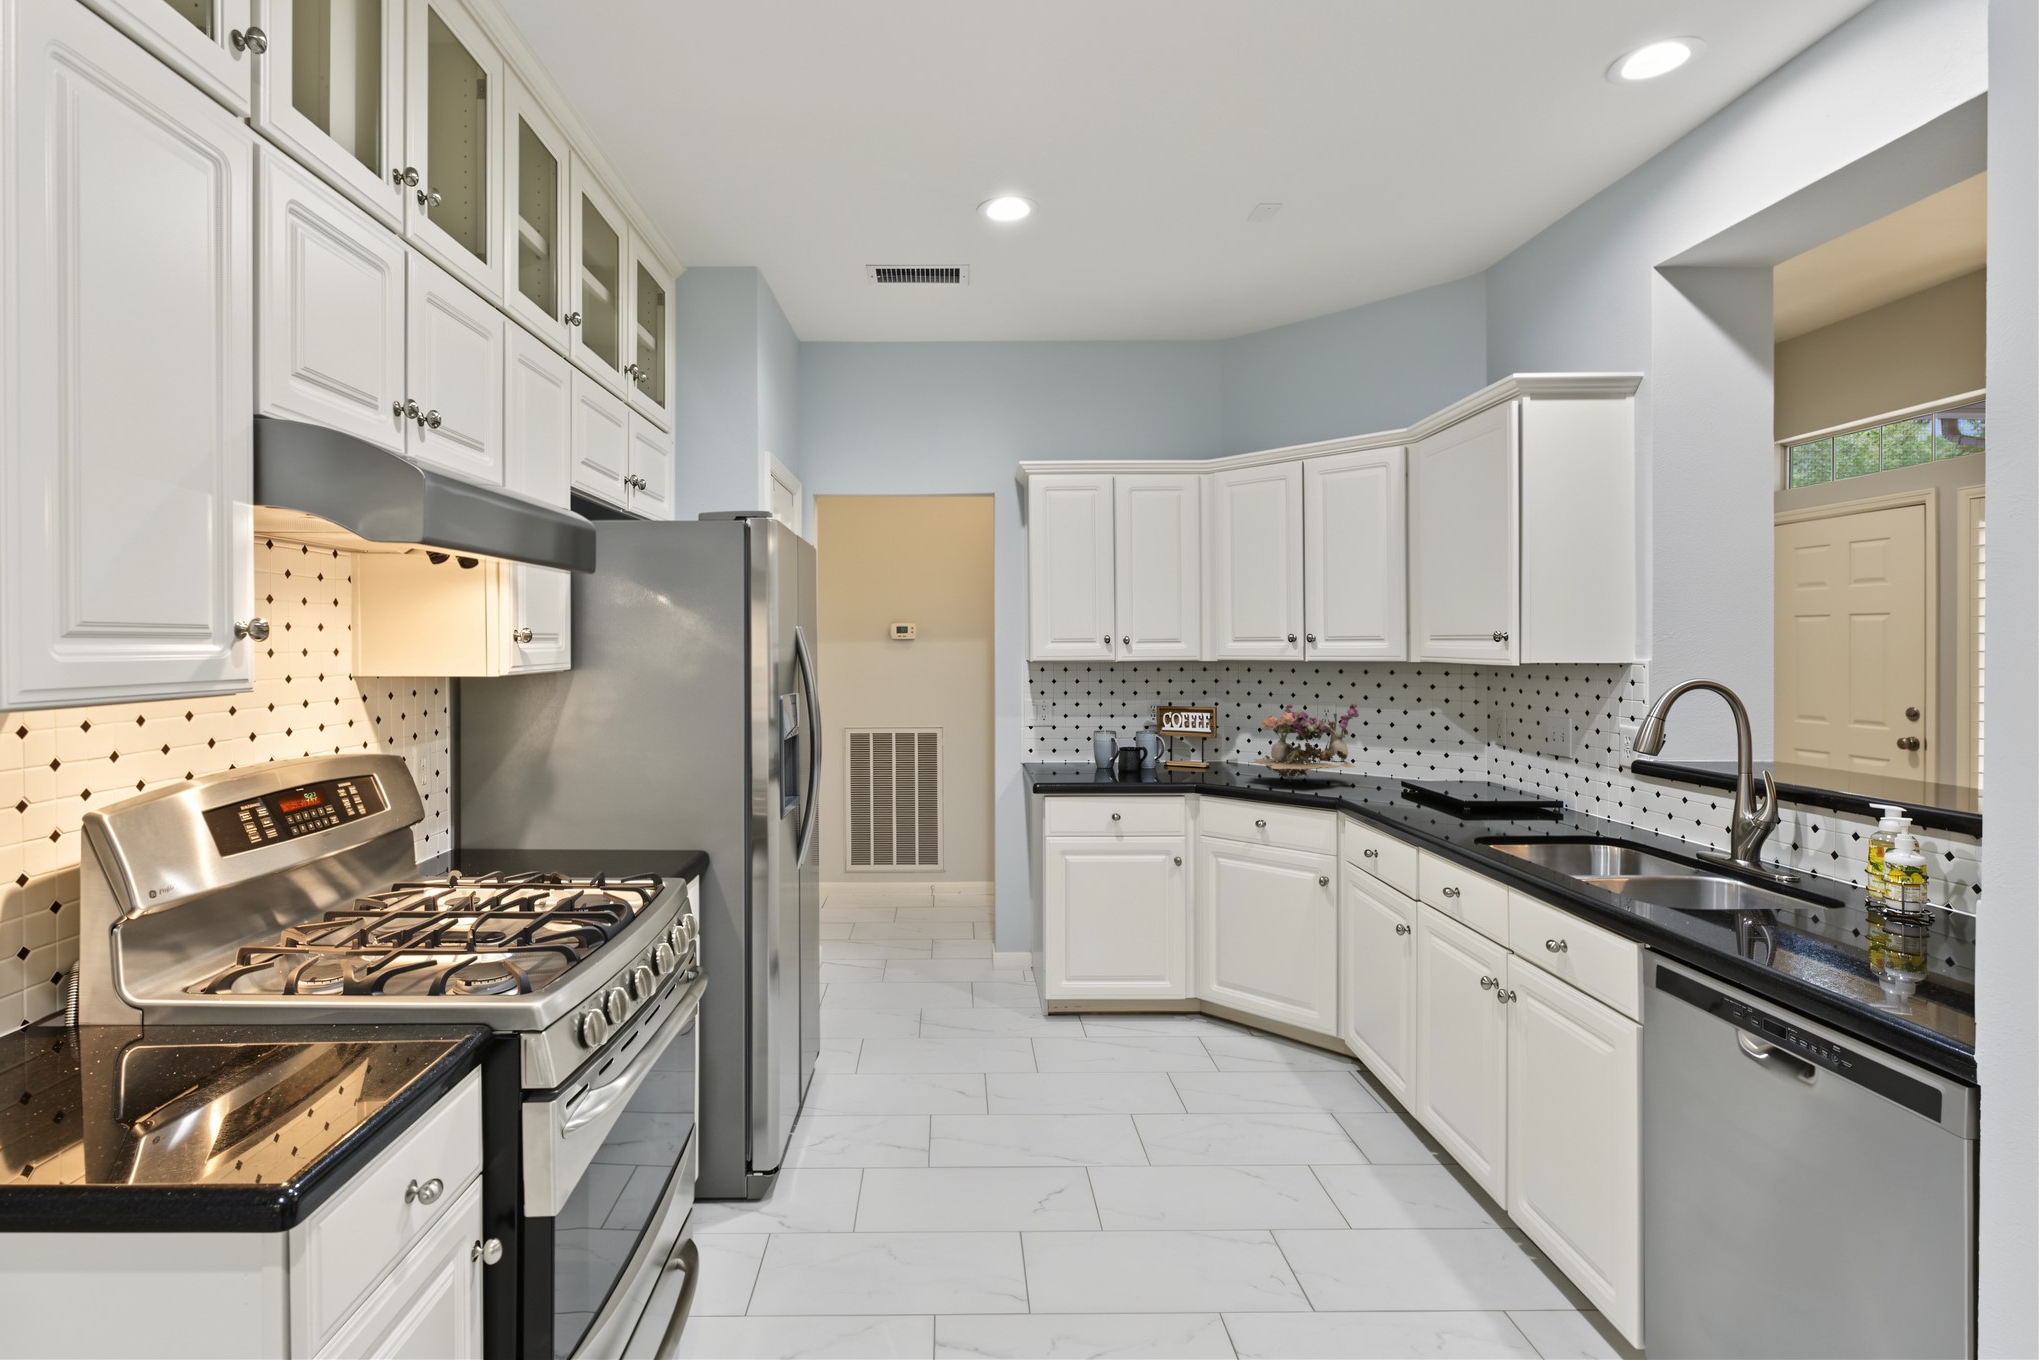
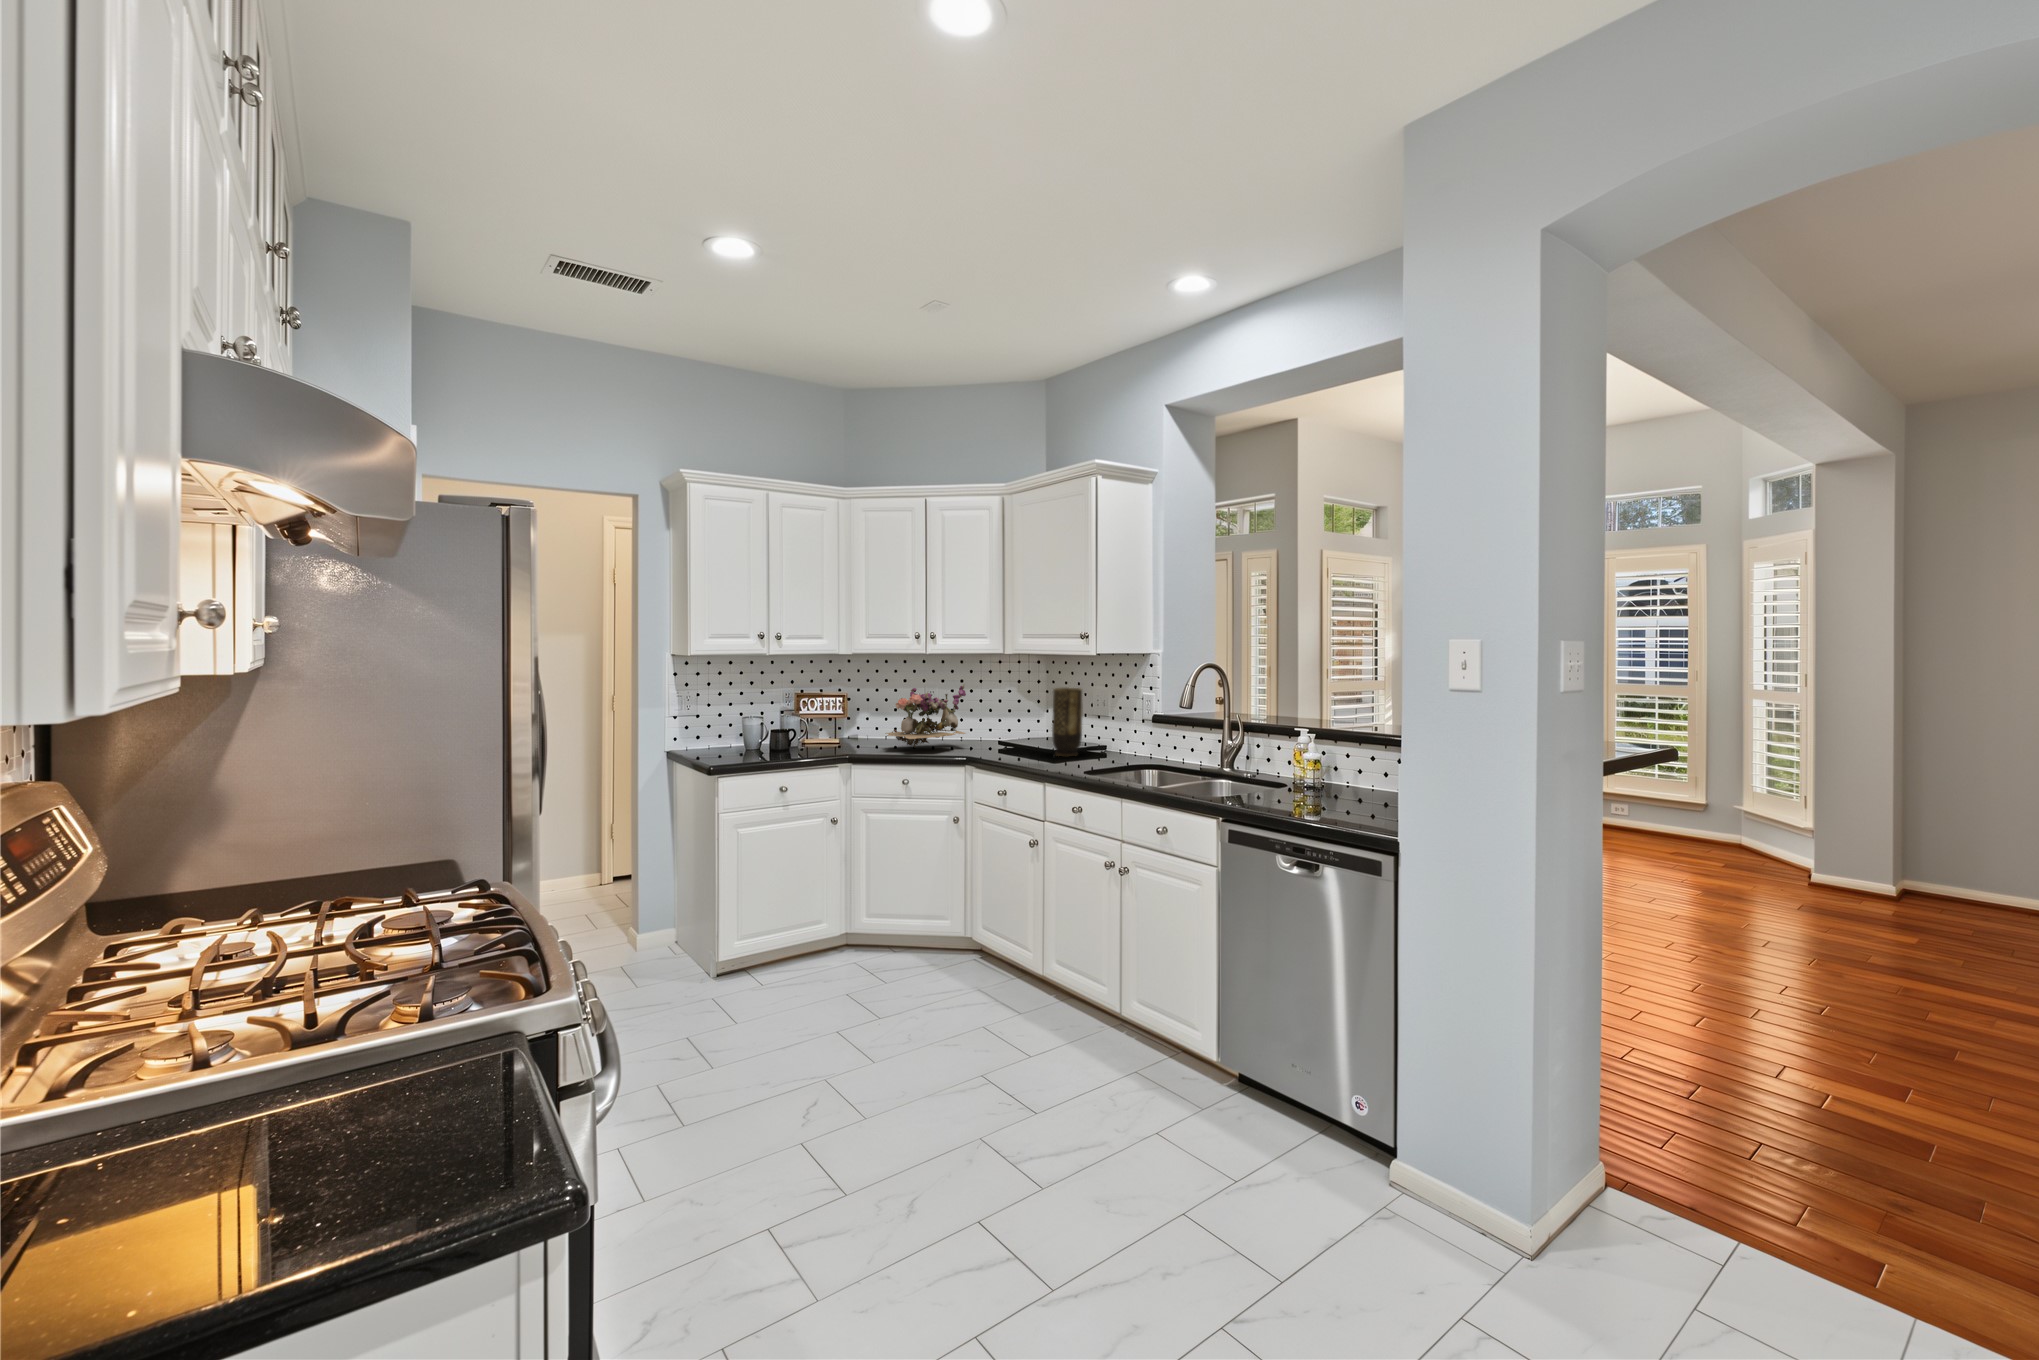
vase: none [1467,711,1516,811] -> present [1052,688,1083,756]

